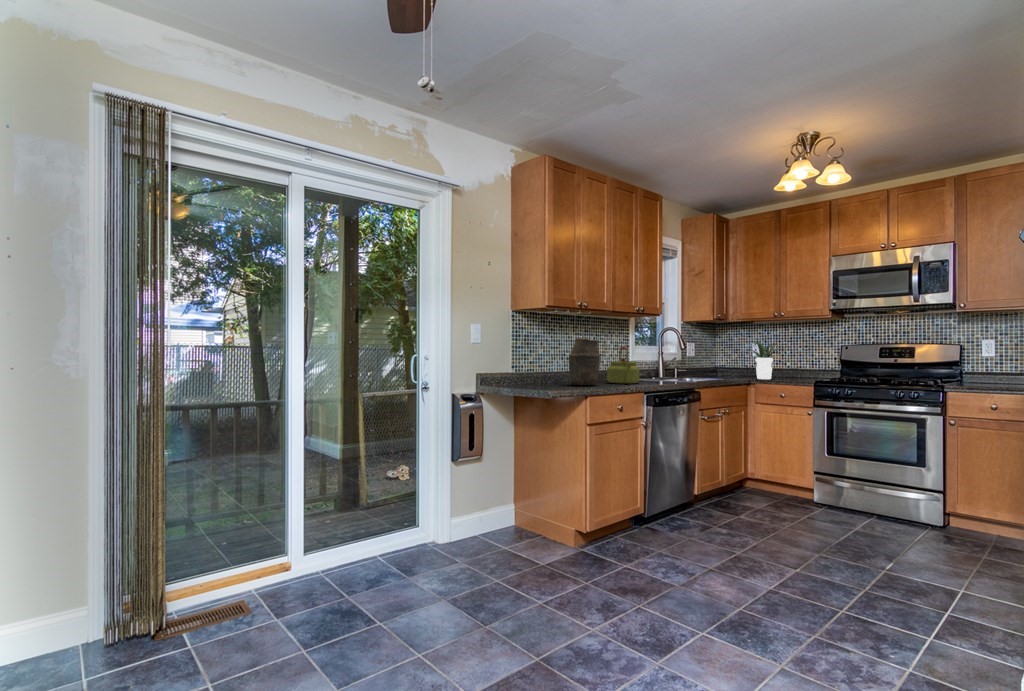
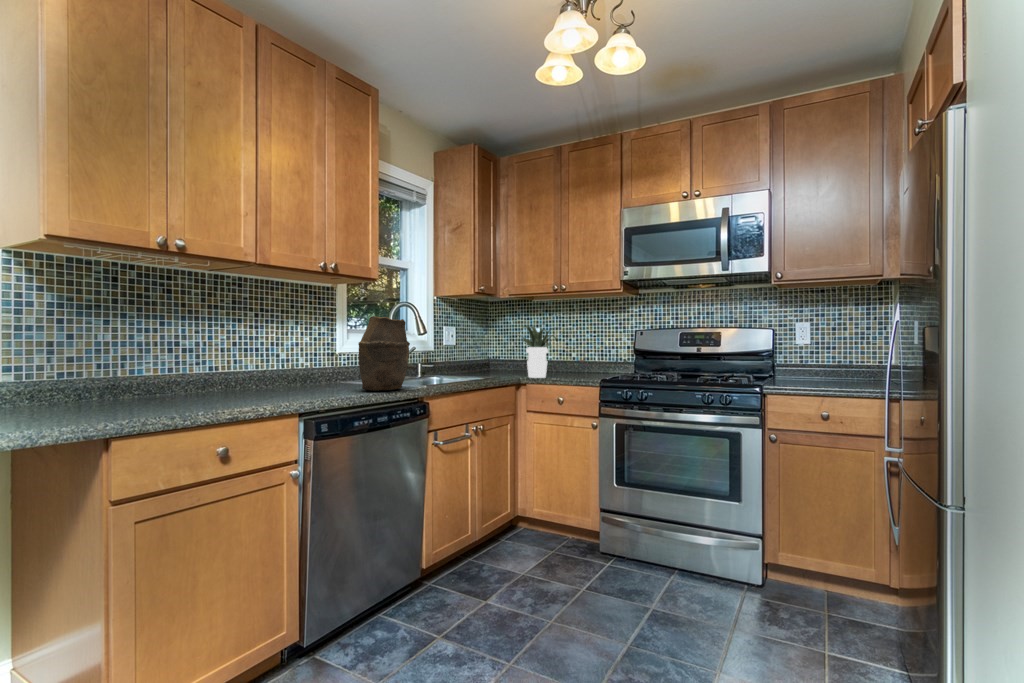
vase: present [569,338,601,386] -> present [358,316,410,391]
kettle: present [607,346,639,384] -> none [254,328,315,396]

